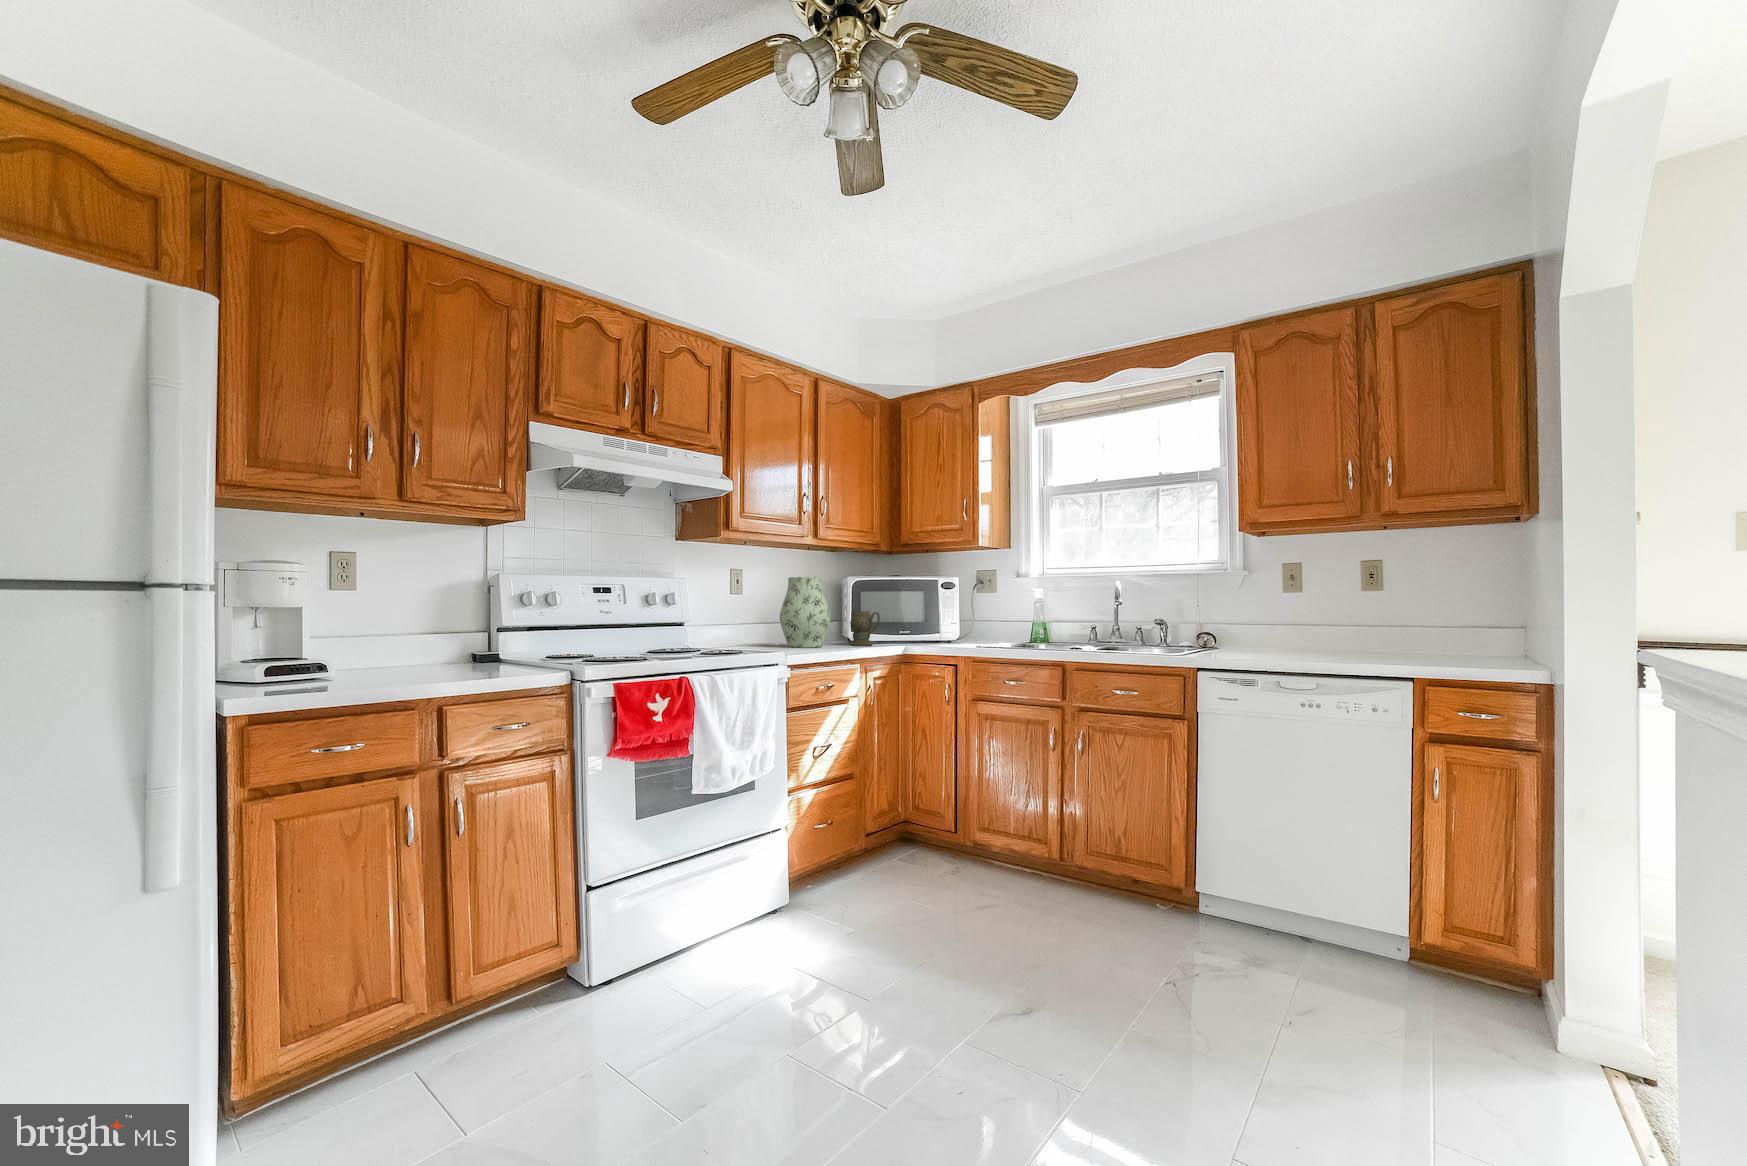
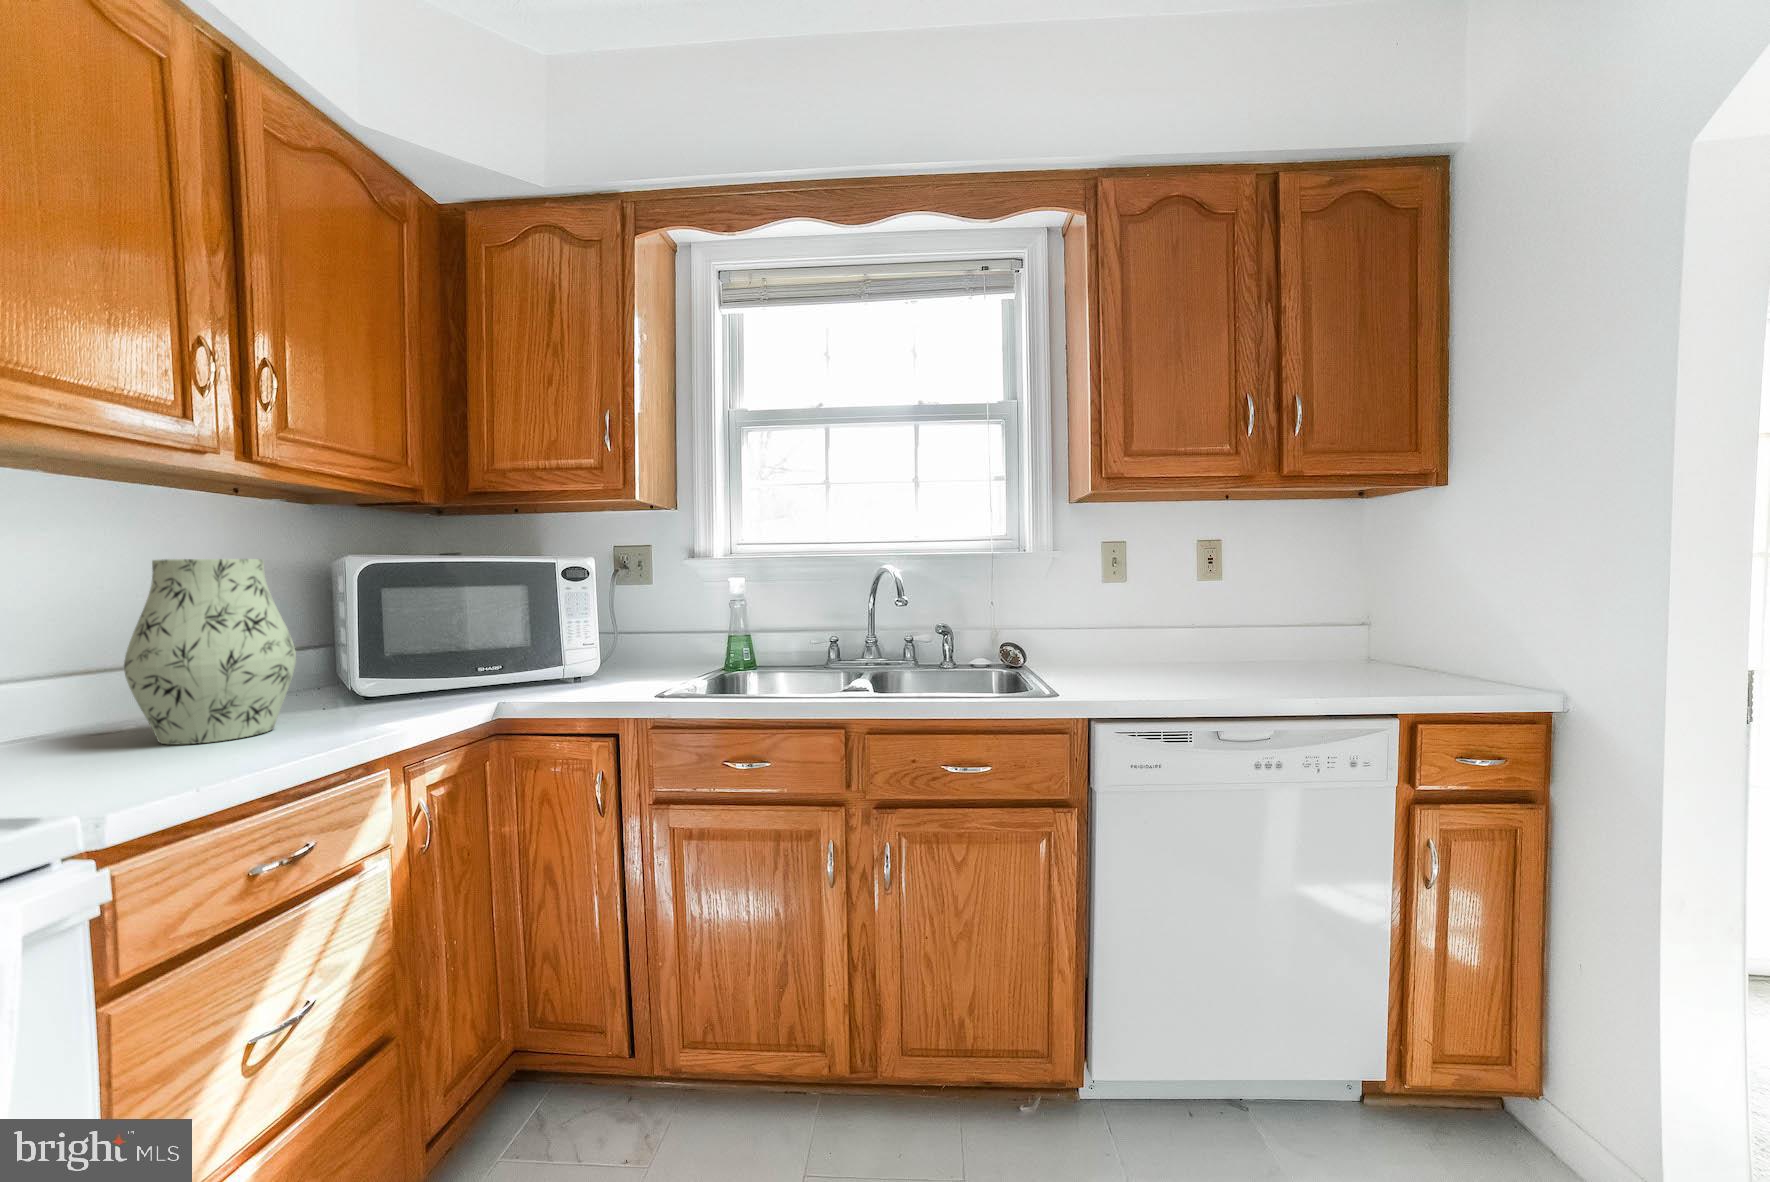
mug: present [850,612,880,646] -> none [353,633,433,713]

